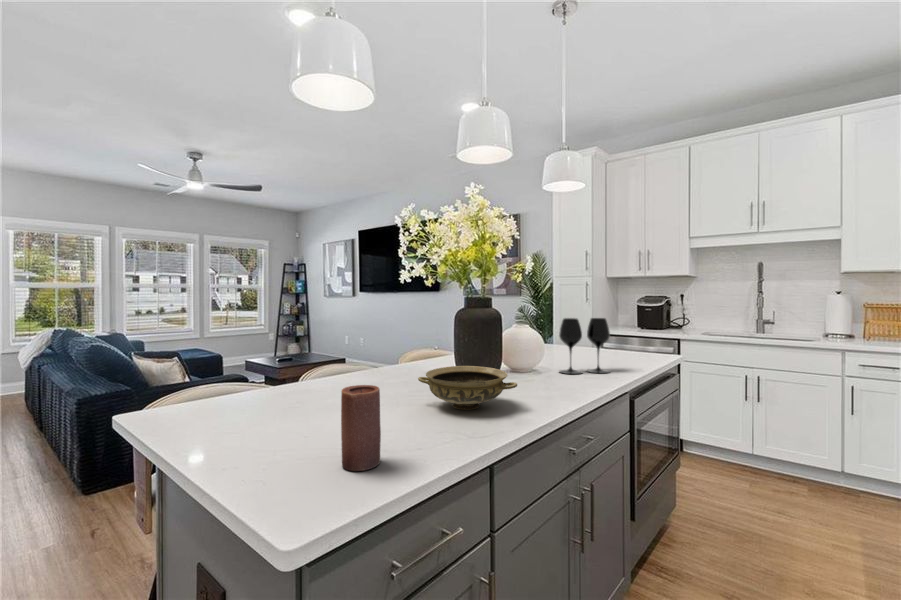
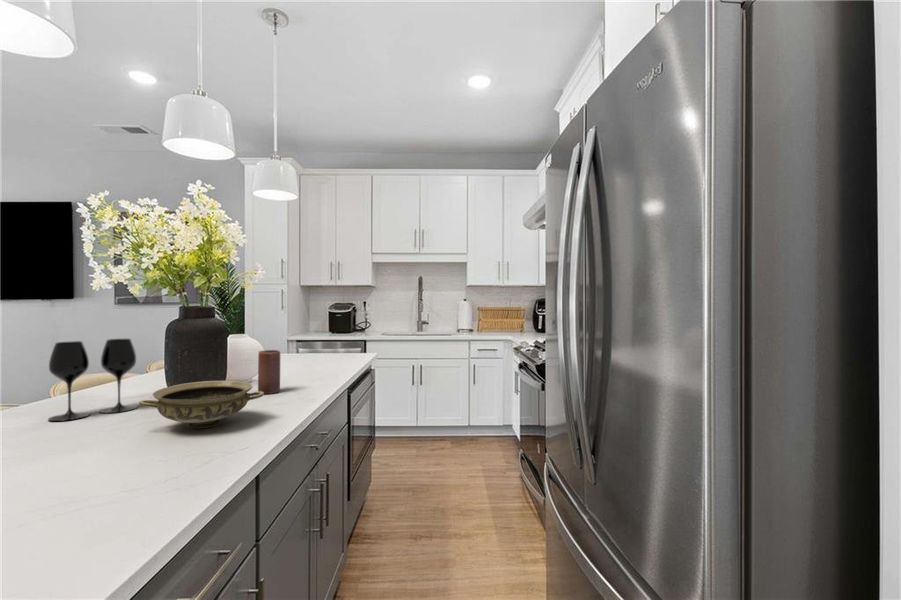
wine glass: present [559,318,610,374] -> present [49,339,137,421]
candle: present [341,385,381,471] -> present [258,350,280,394]

